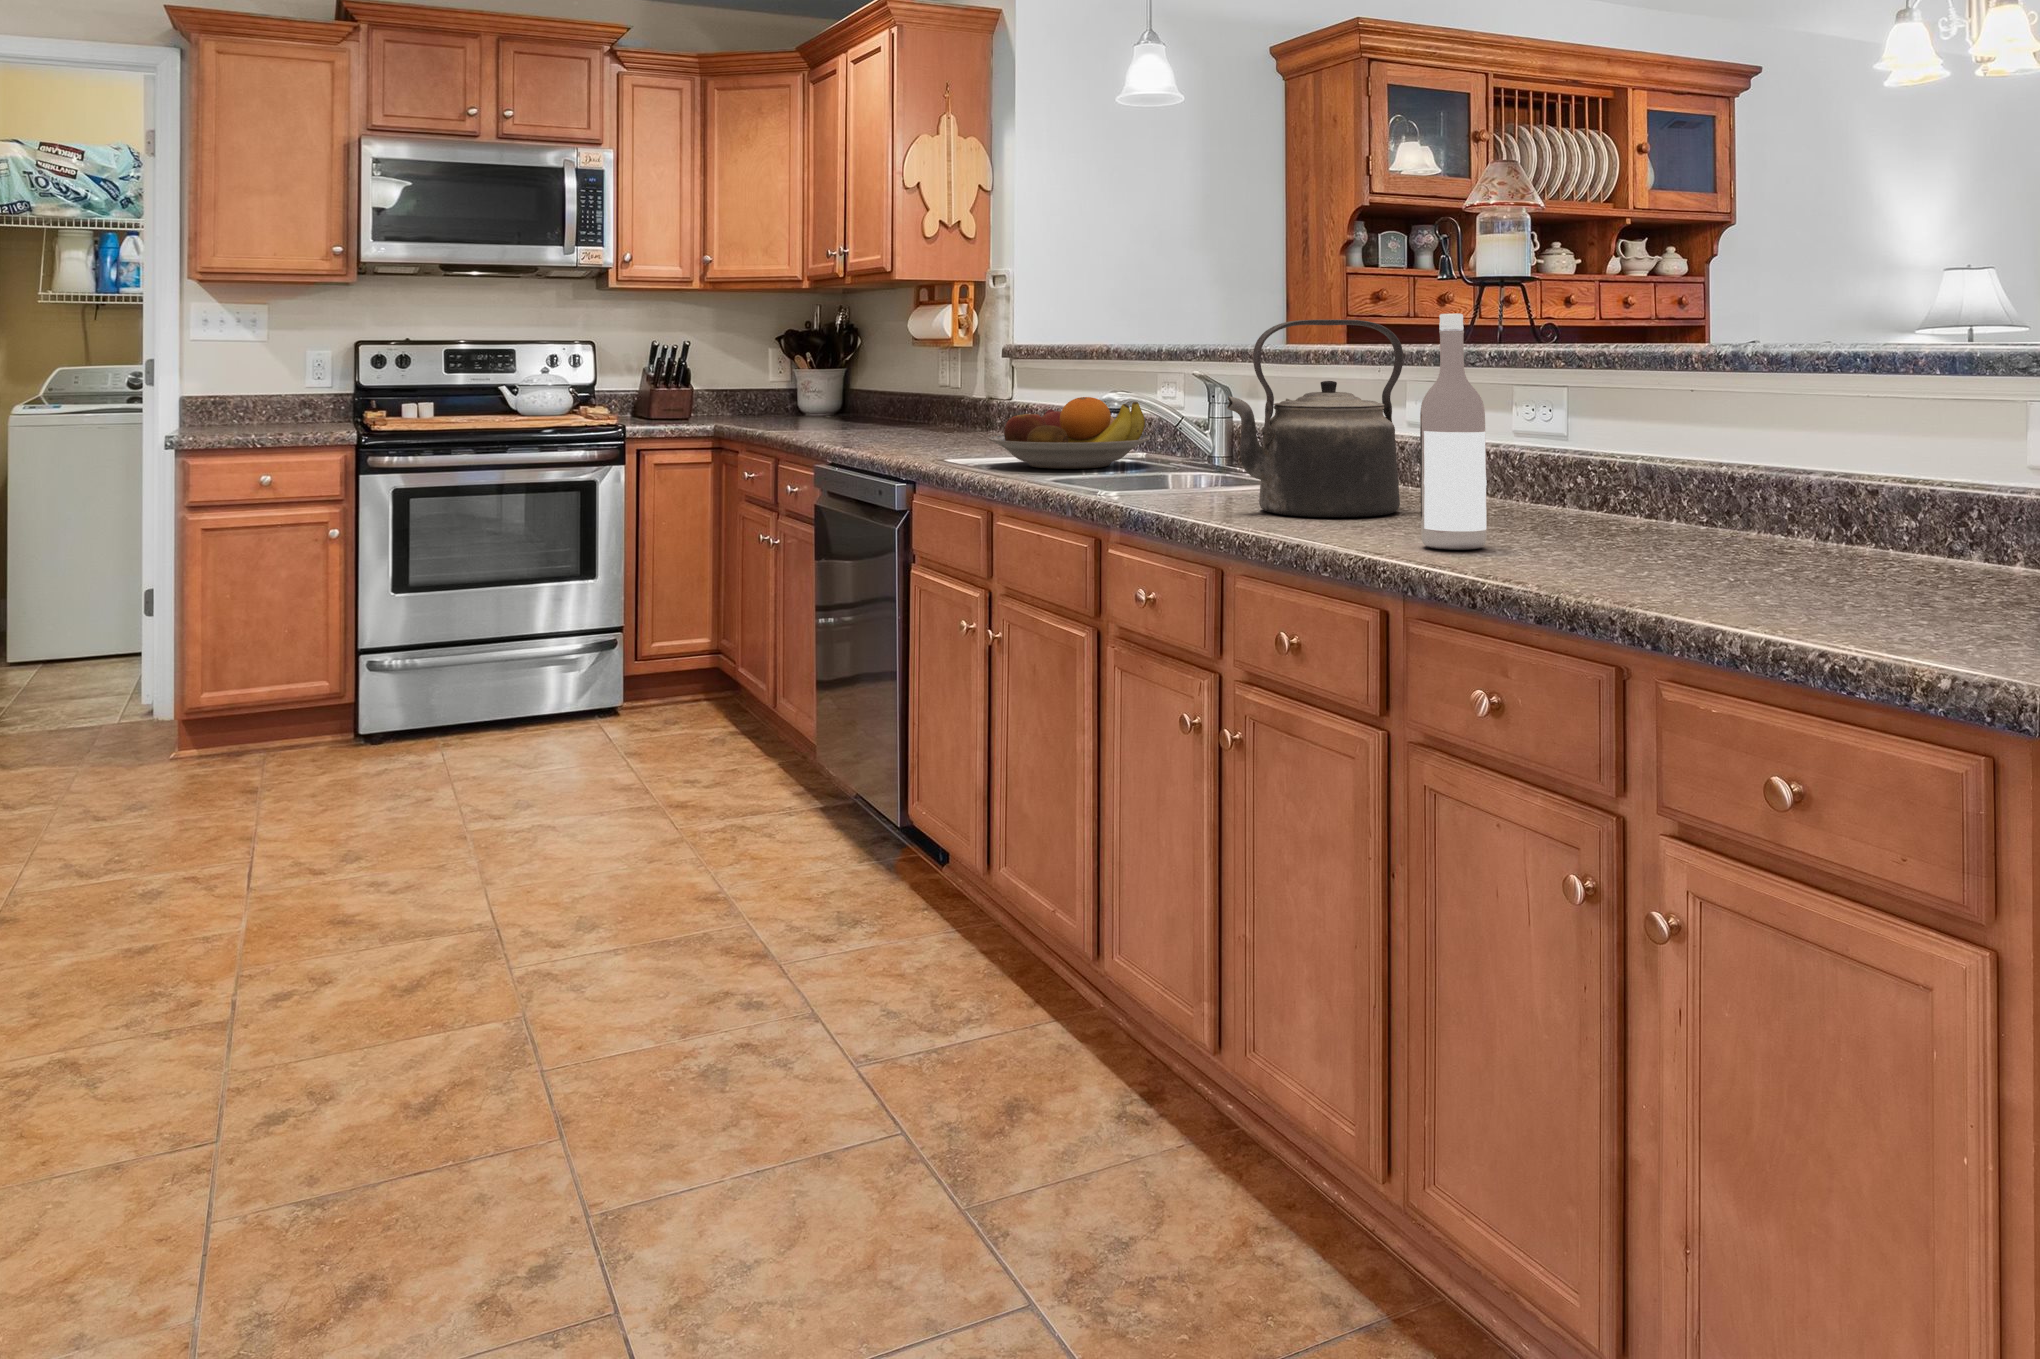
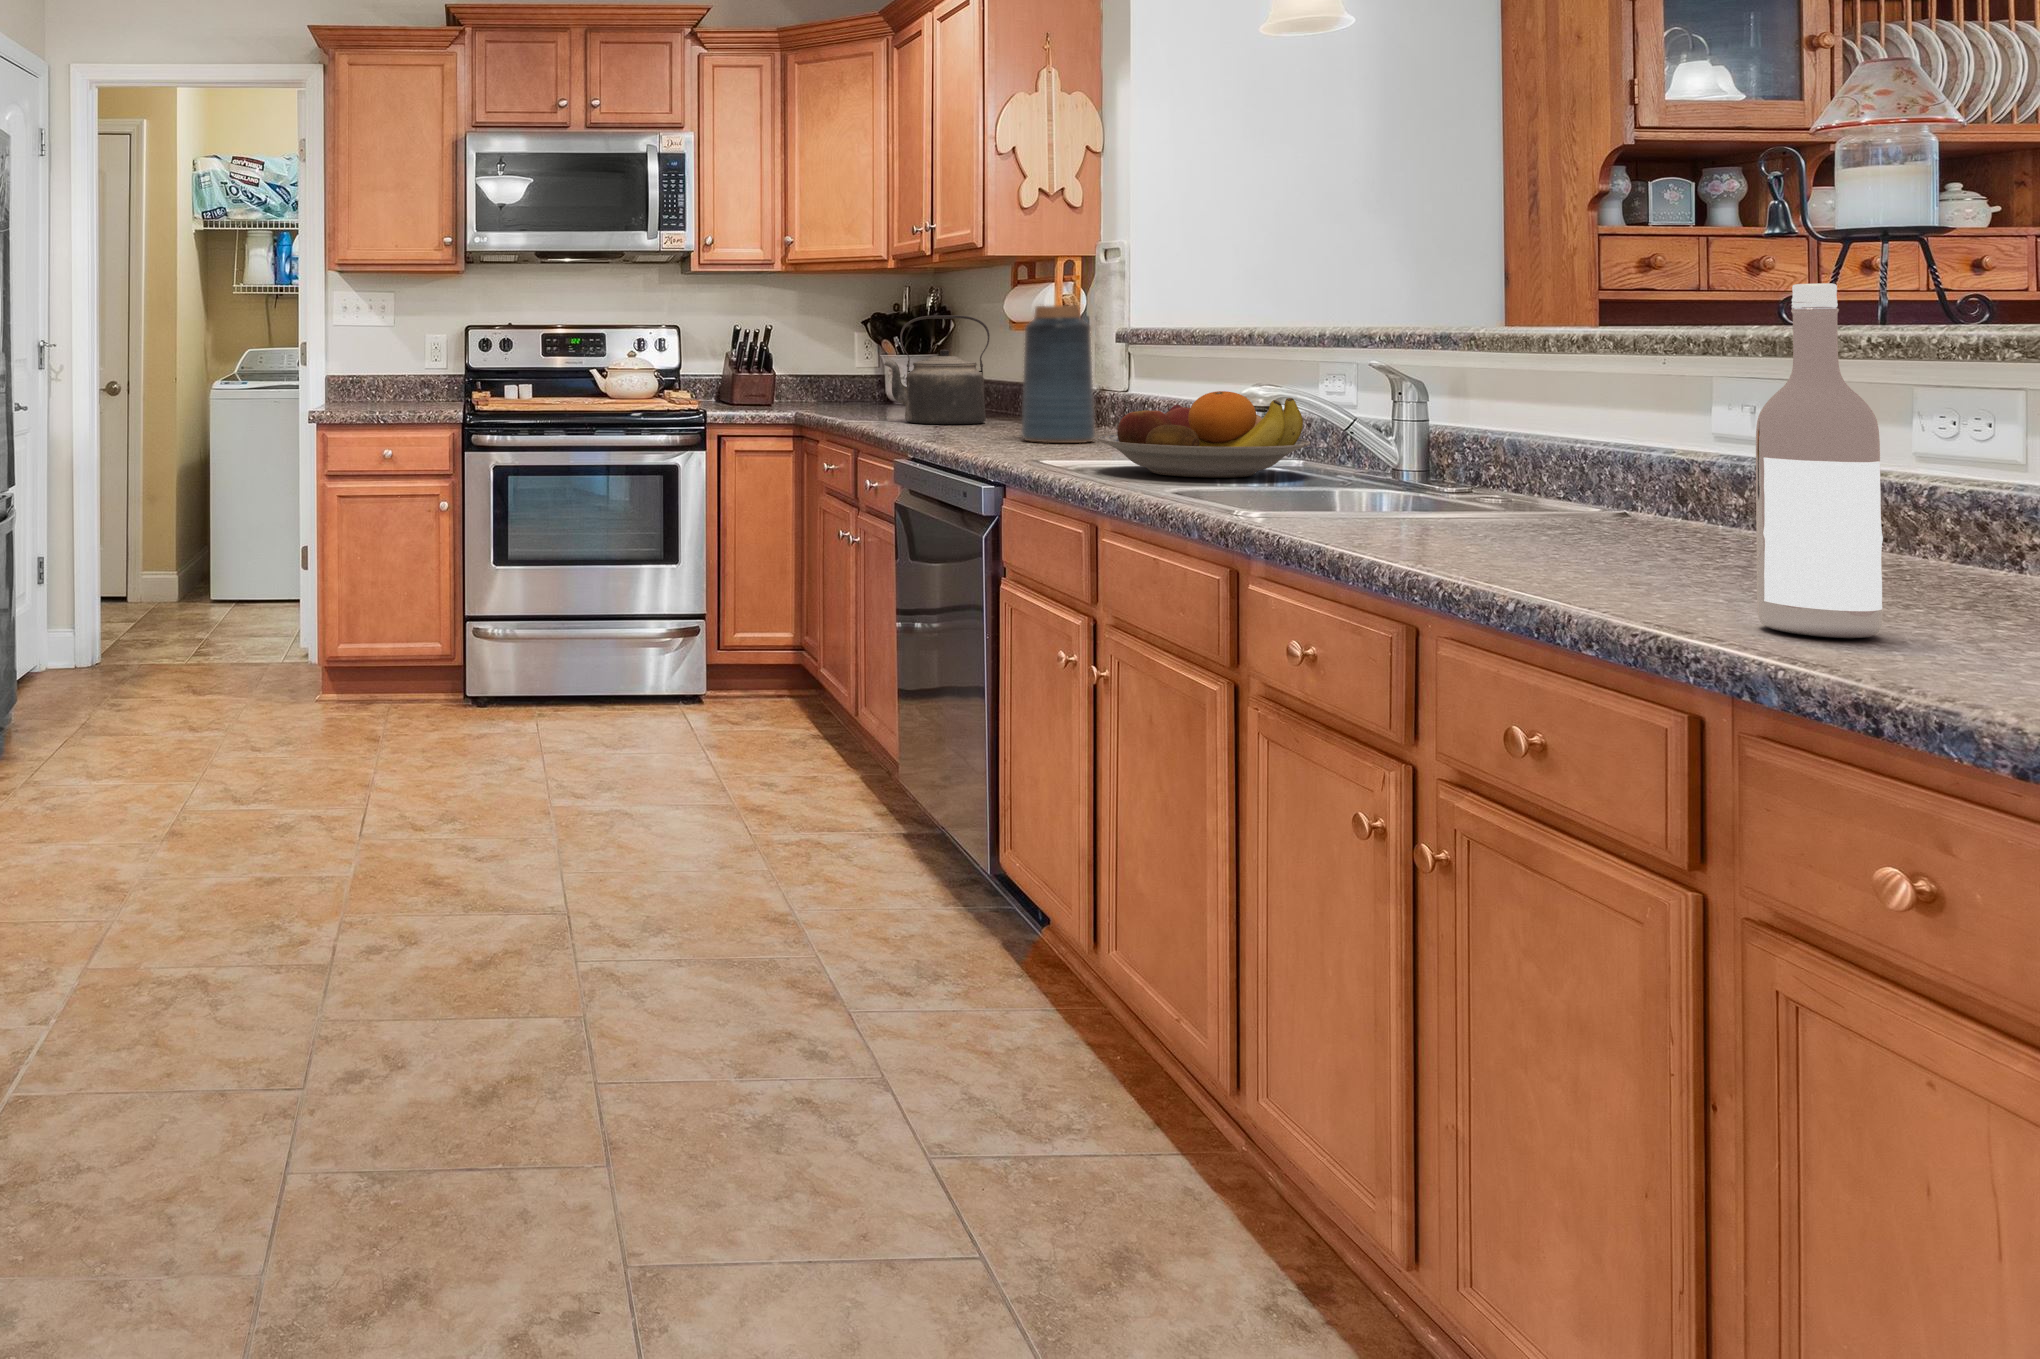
kettle: present [1227,320,1403,517] -> present [884,315,990,424]
vase: none [922,325,983,446] -> present [1021,305,1095,443]

